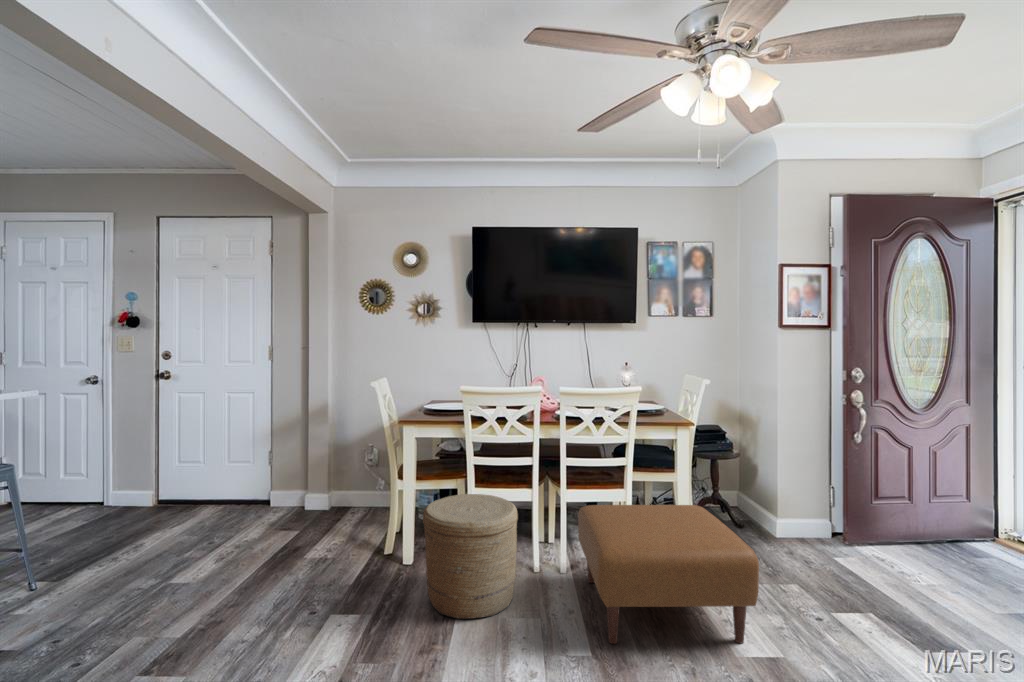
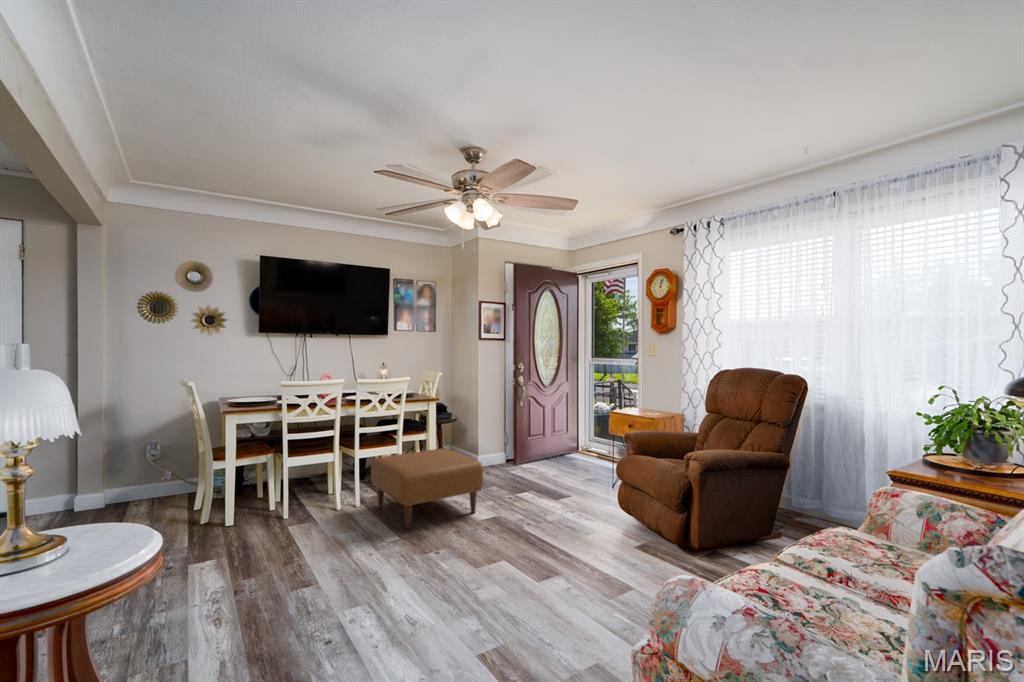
woven basket: present [423,494,518,619] -> none [263,461,337,545]

